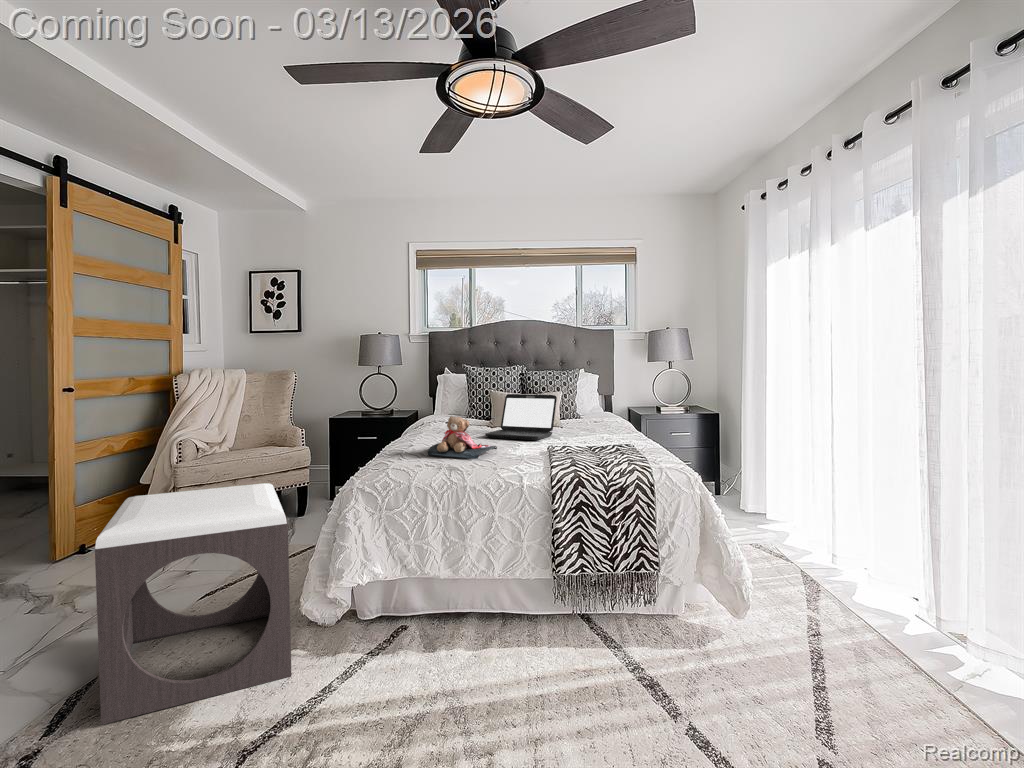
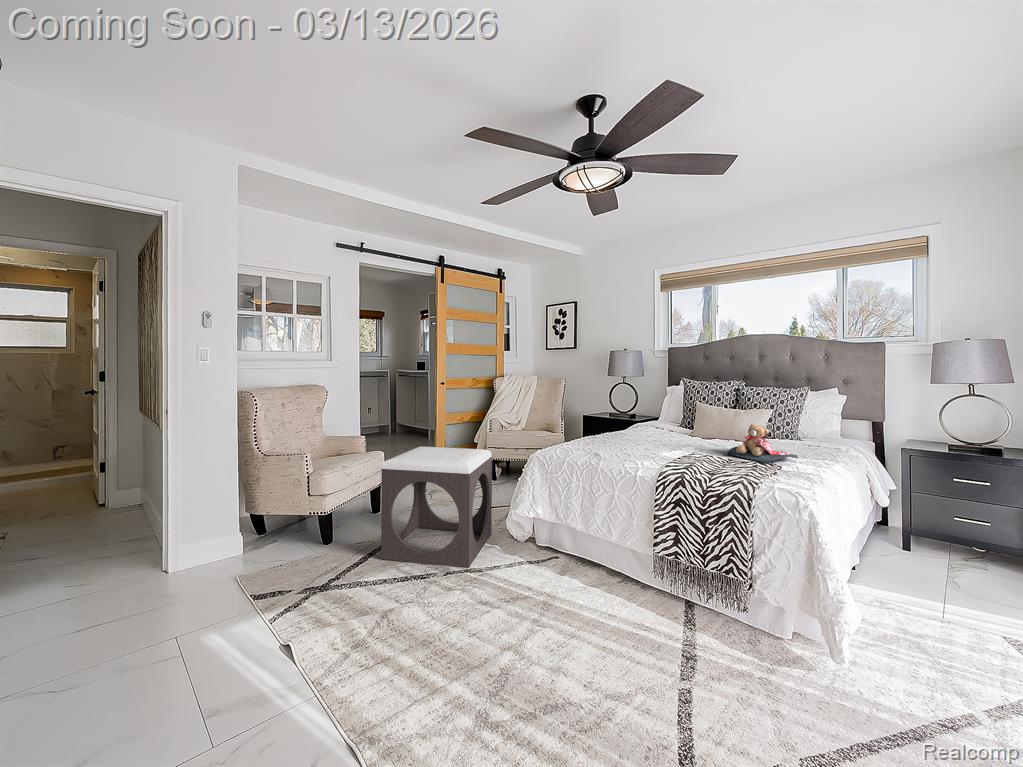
laptop: present [485,394,557,440] -> none [665,404,736,446]
teddy bear: present [428,416,497,459] -> present [728,424,798,464]

